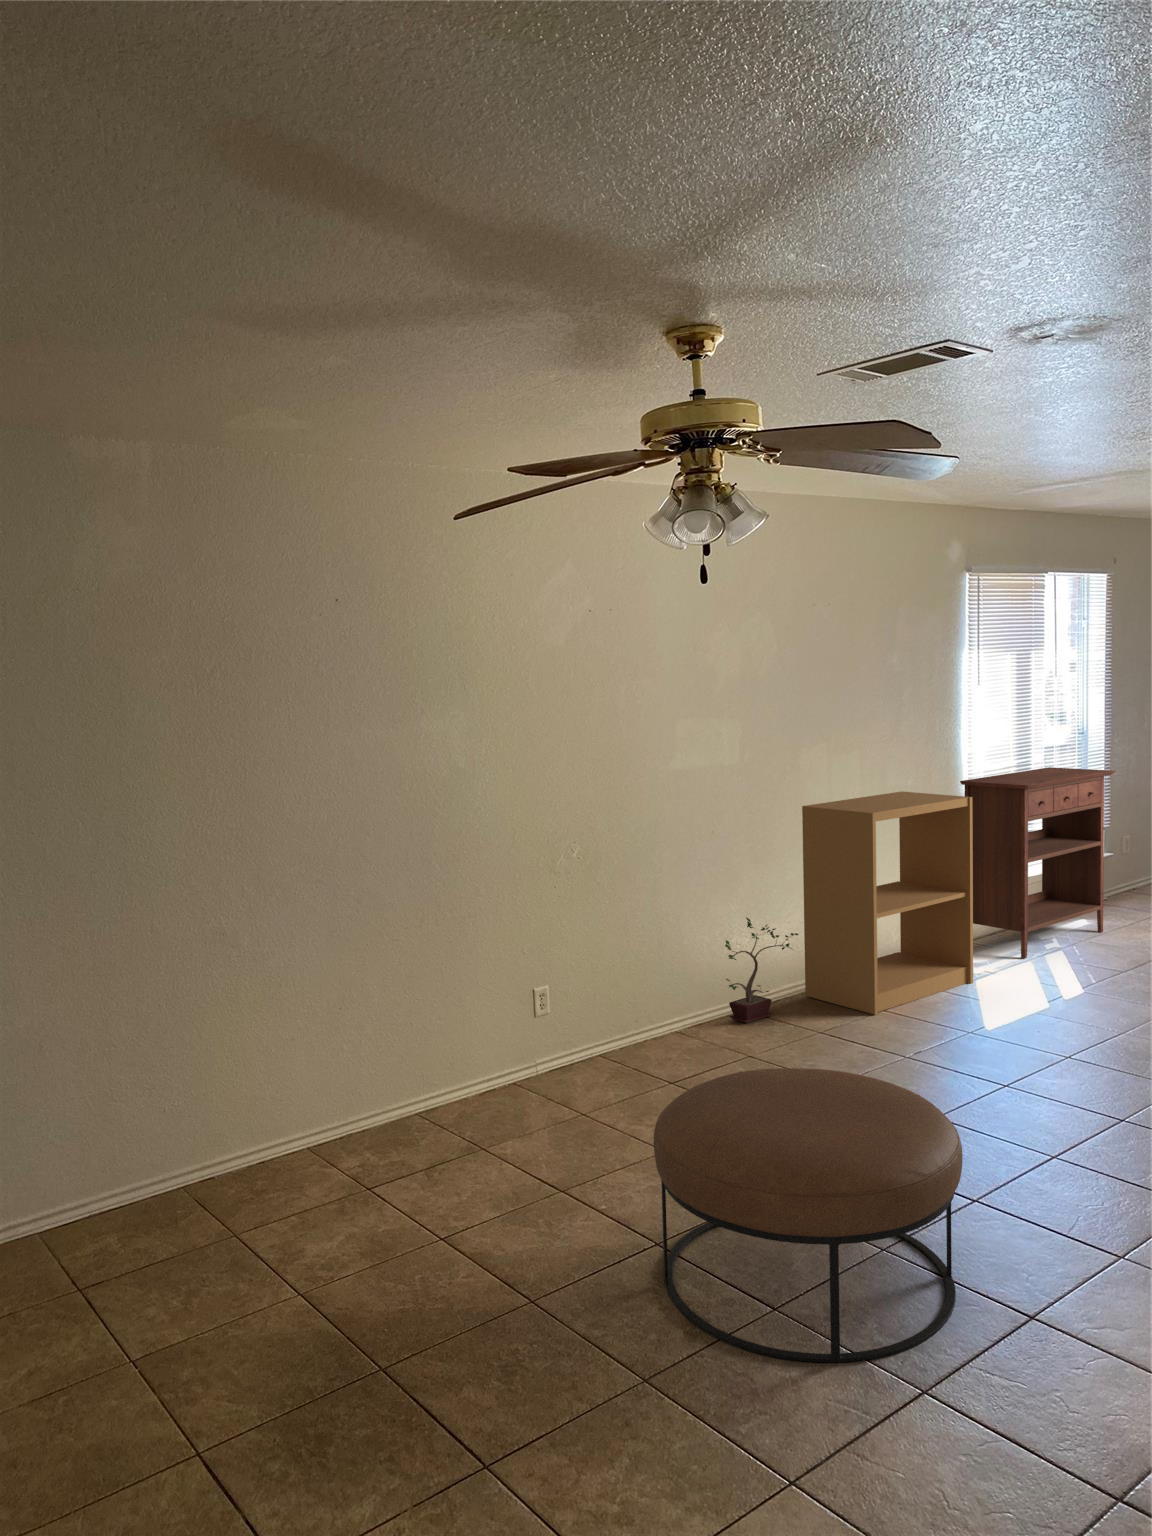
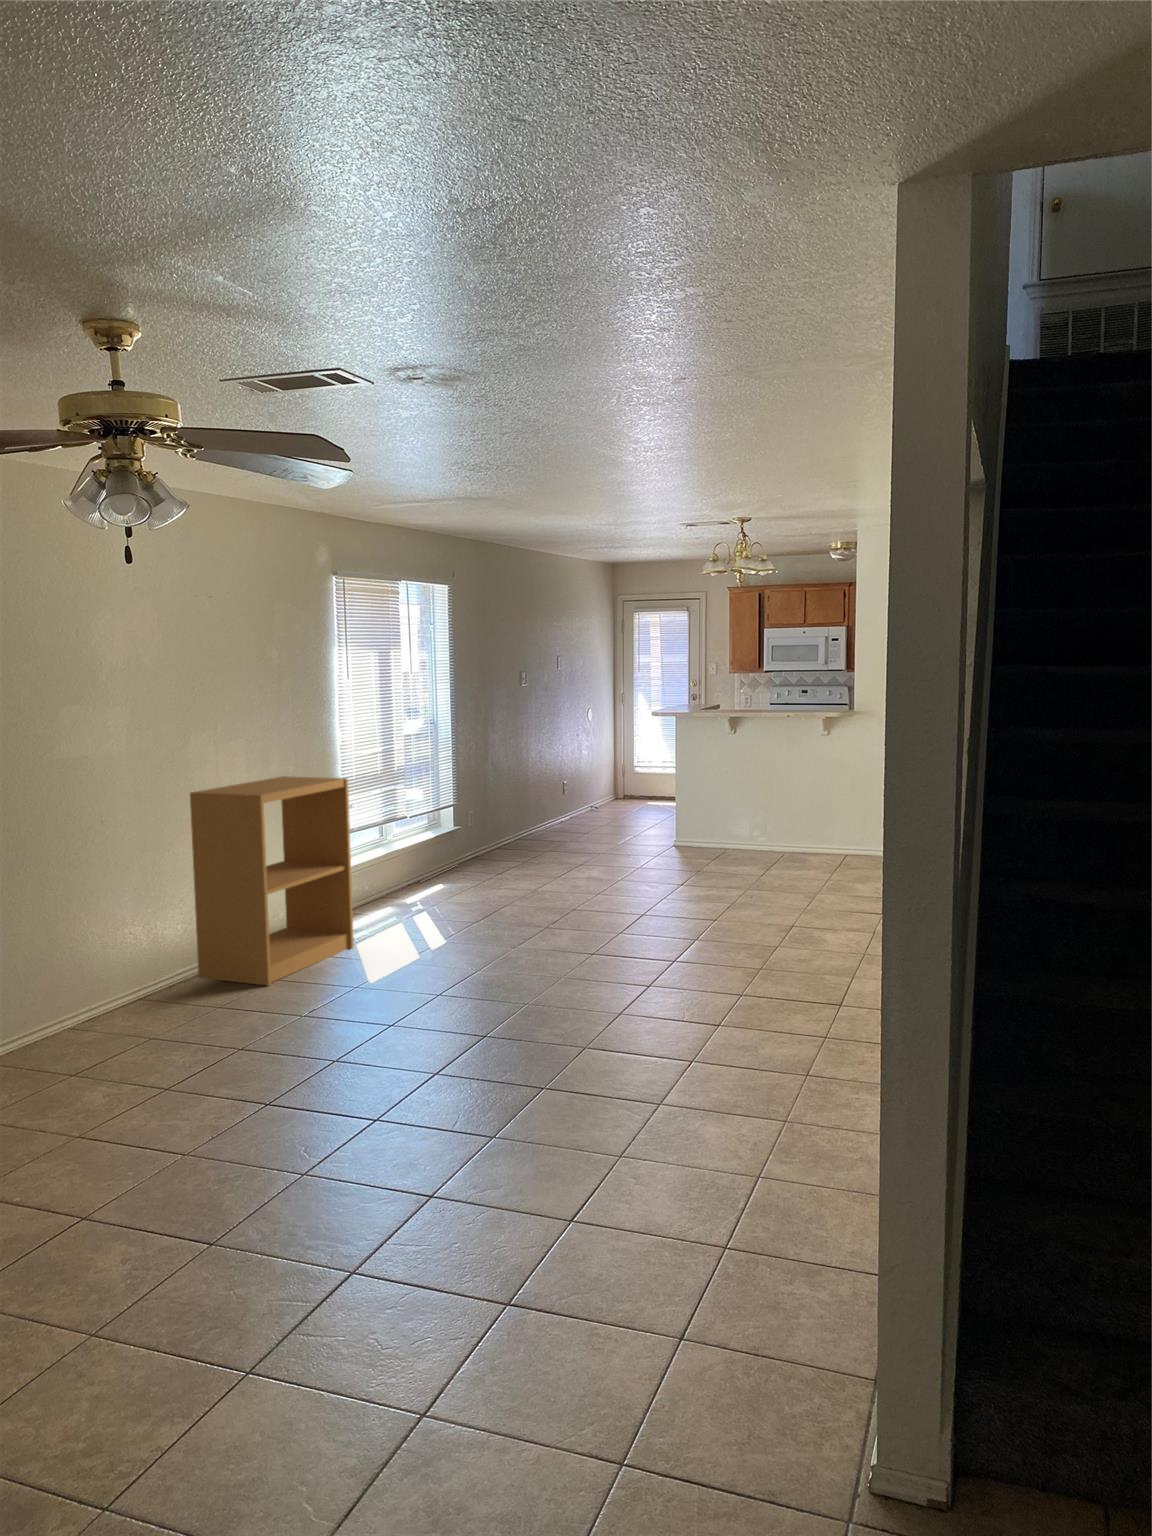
console table: present [960,767,1115,958] -> none [334,752,463,922]
potted plant: present [725,917,798,1023] -> none [117,904,192,1010]
ottoman: present [653,1068,963,1362] -> none [80,1023,371,1283]

